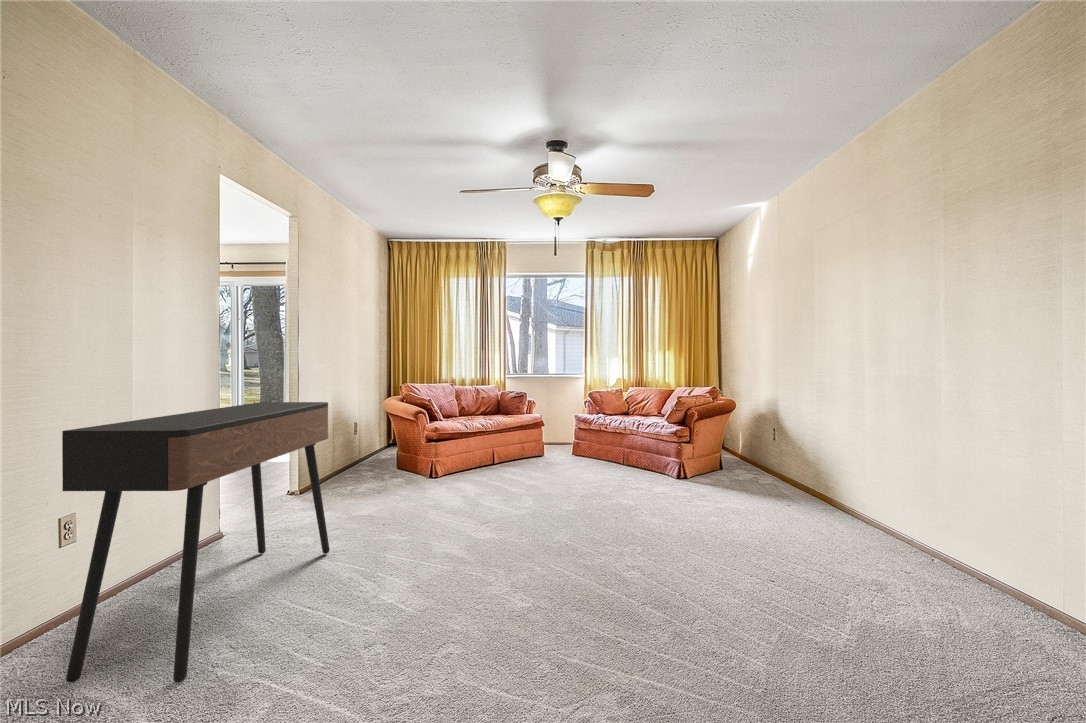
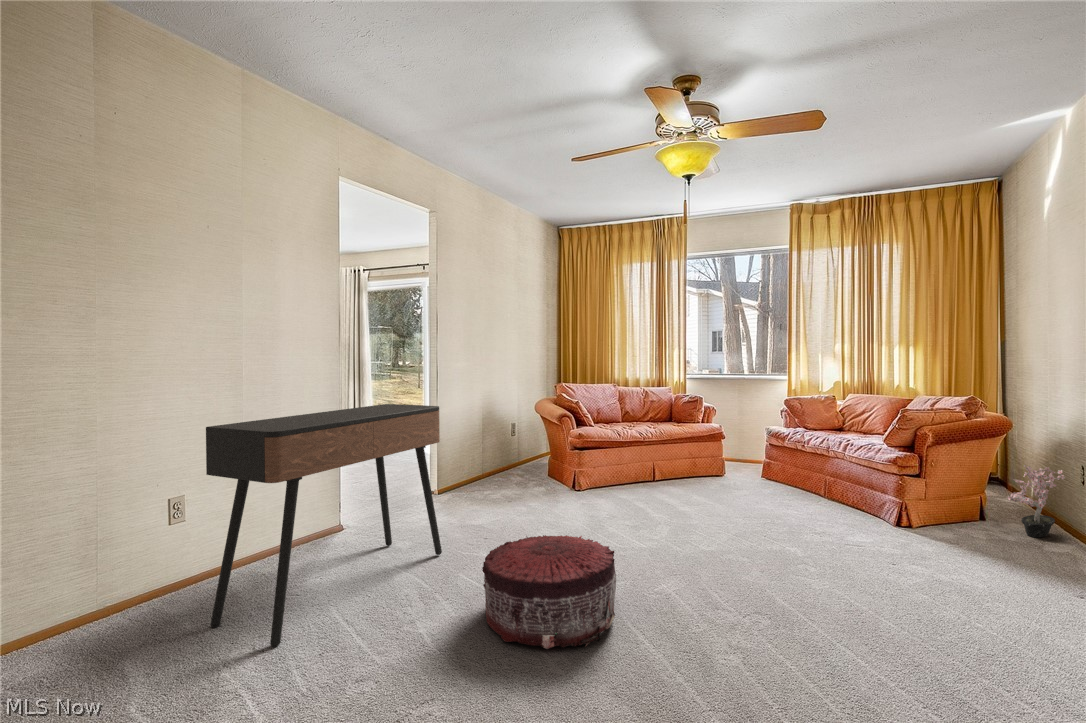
potted plant: none [736,428,772,478] -> present [1008,465,1065,538]
pouf: none [408,511,532,617] -> present [482,535,616,649]

